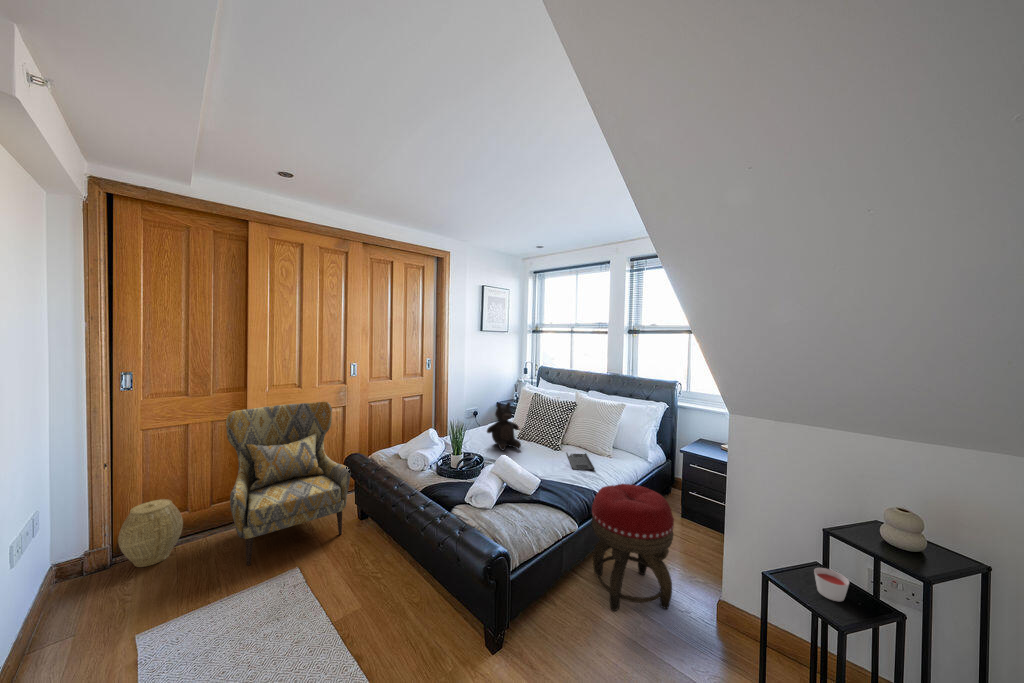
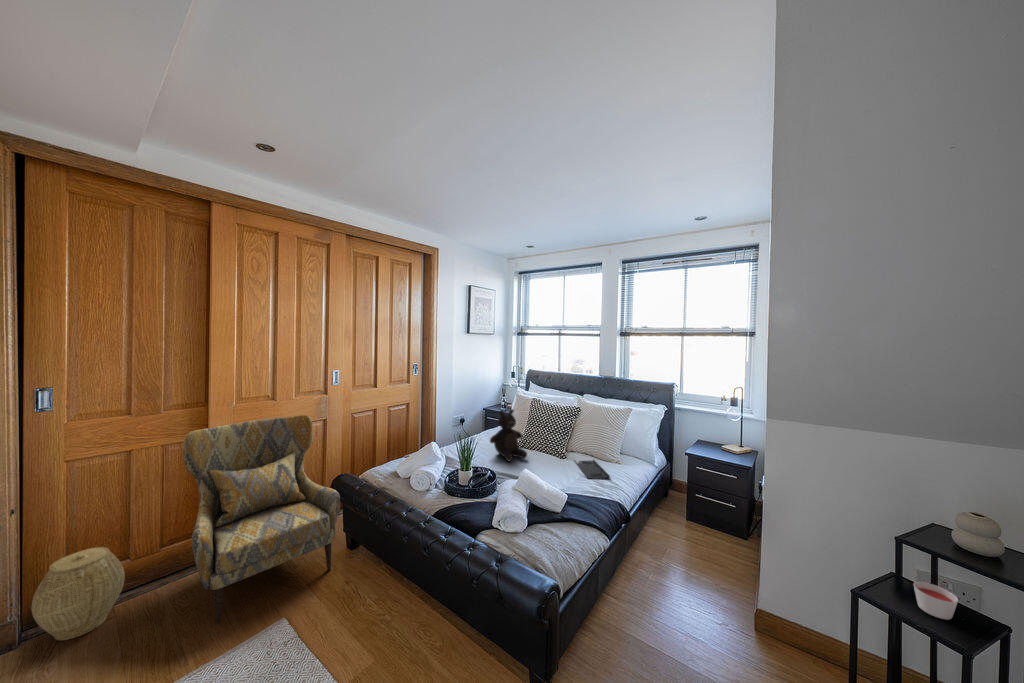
footstool: present [592,484,674,611] -> none [623,493,715,636]

